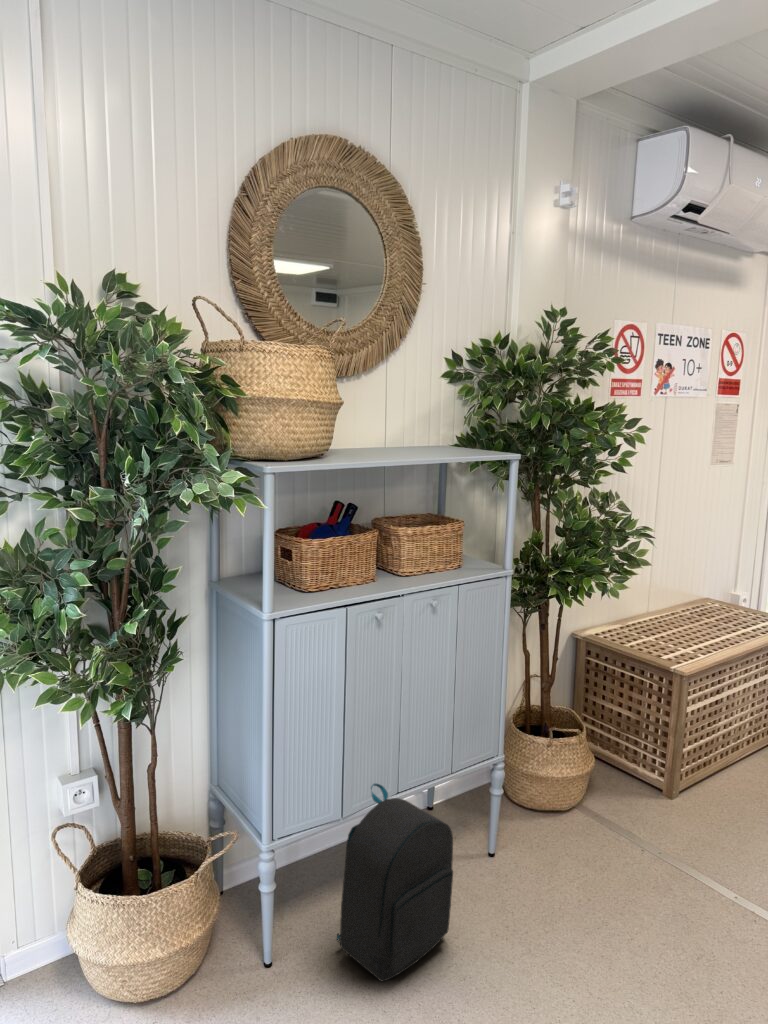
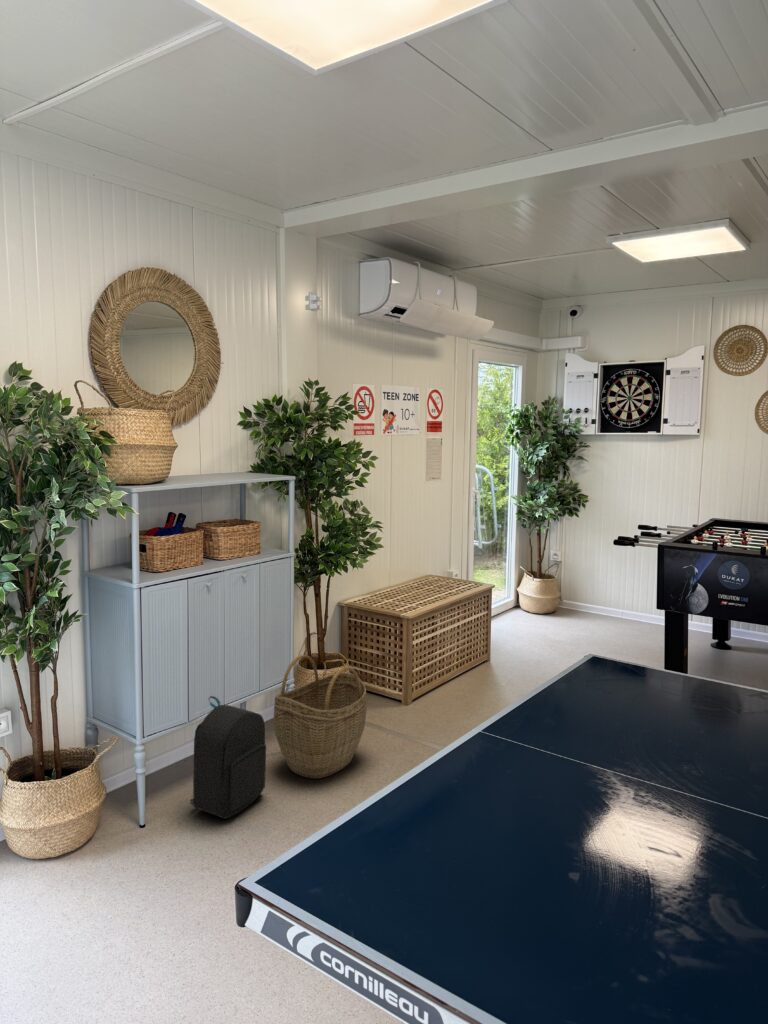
woven basket: none [469,724,615,923] -> present [274,655,367,779]

